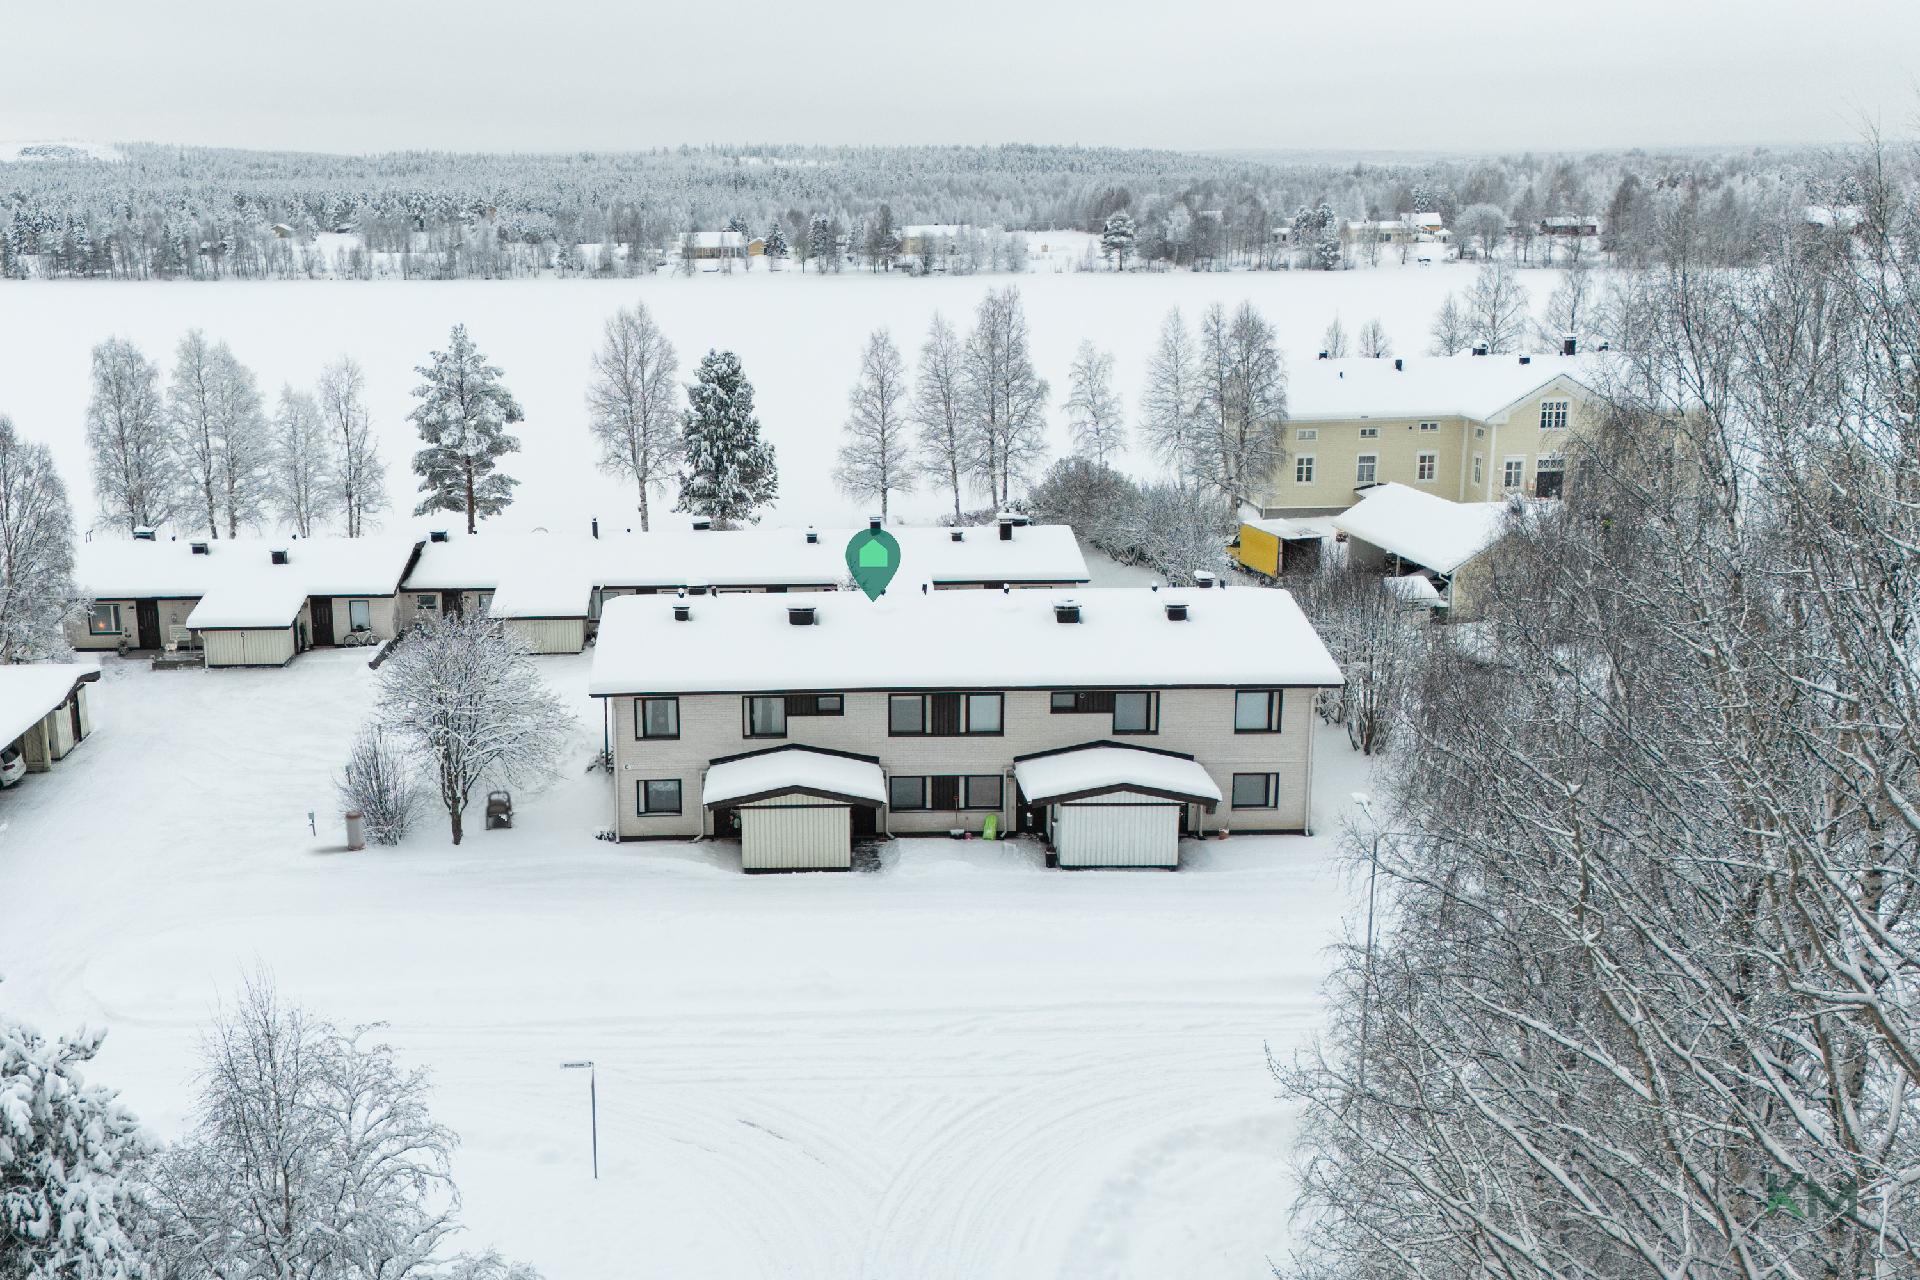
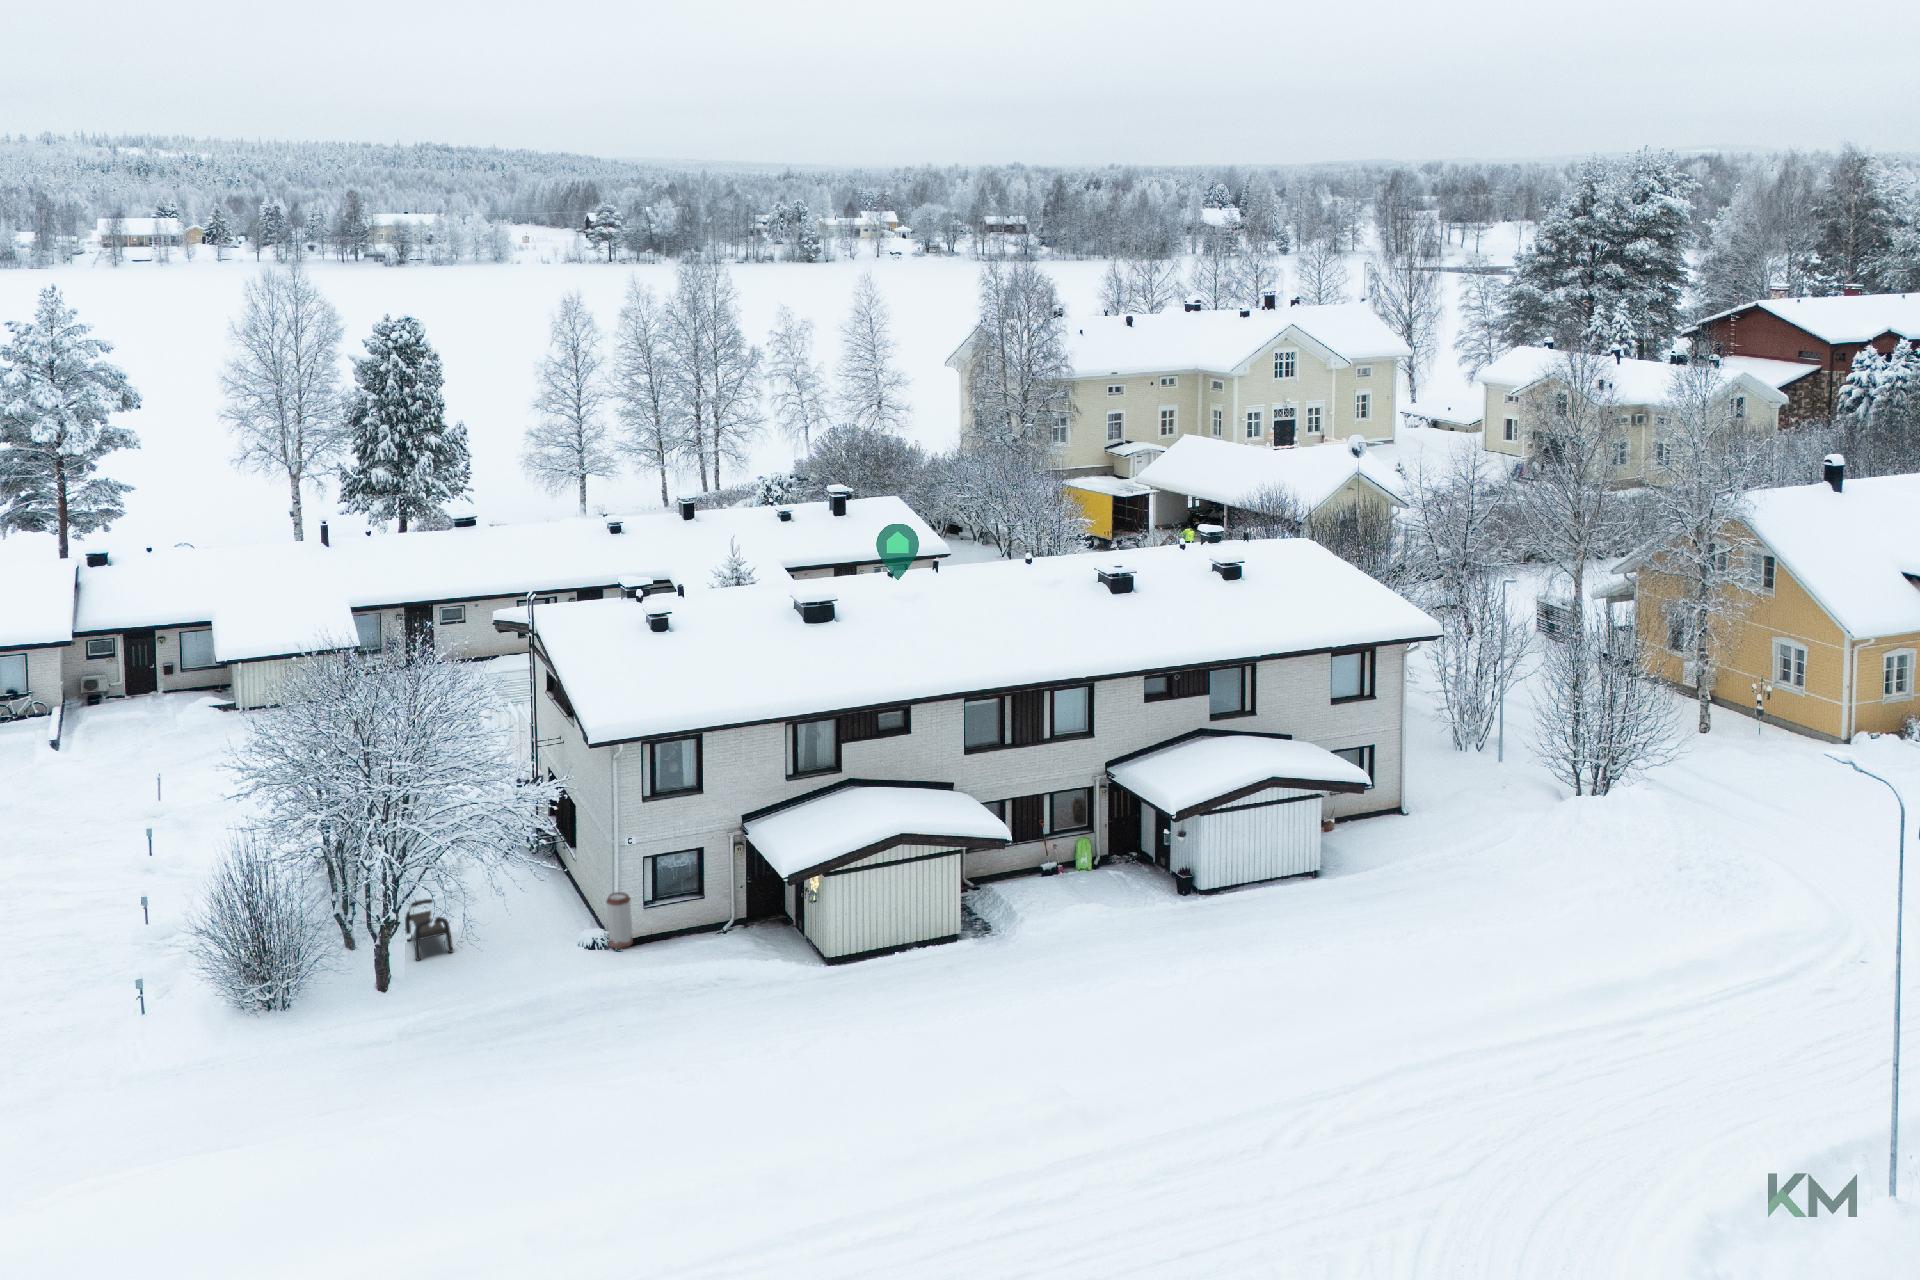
trash can: present [345,811,365,851] -> present [606,892,633,949]

